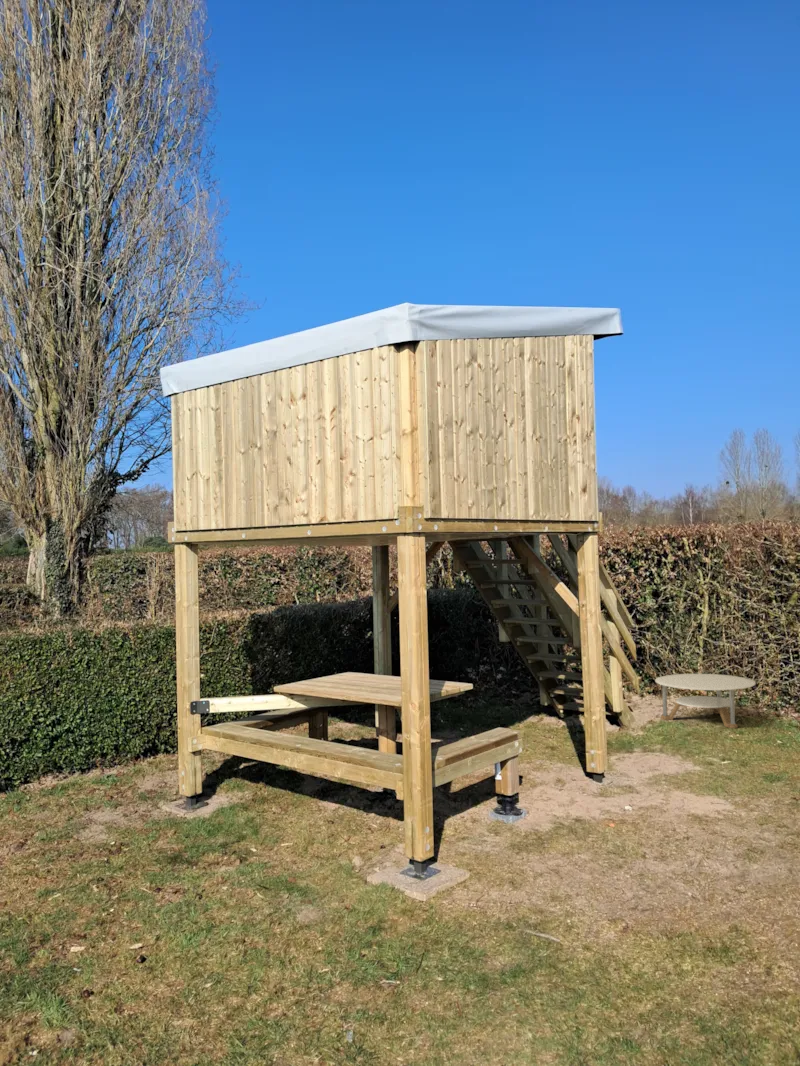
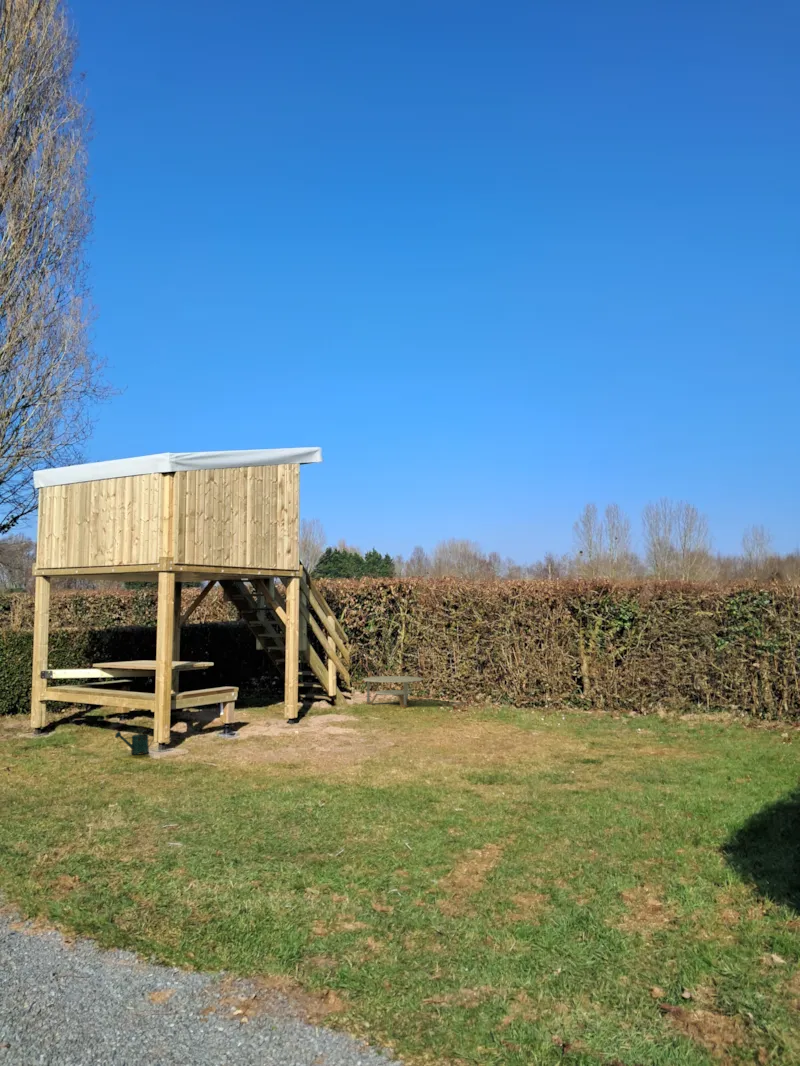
watering can: none [333,831,401,882] -> present [115,731,149,755]

